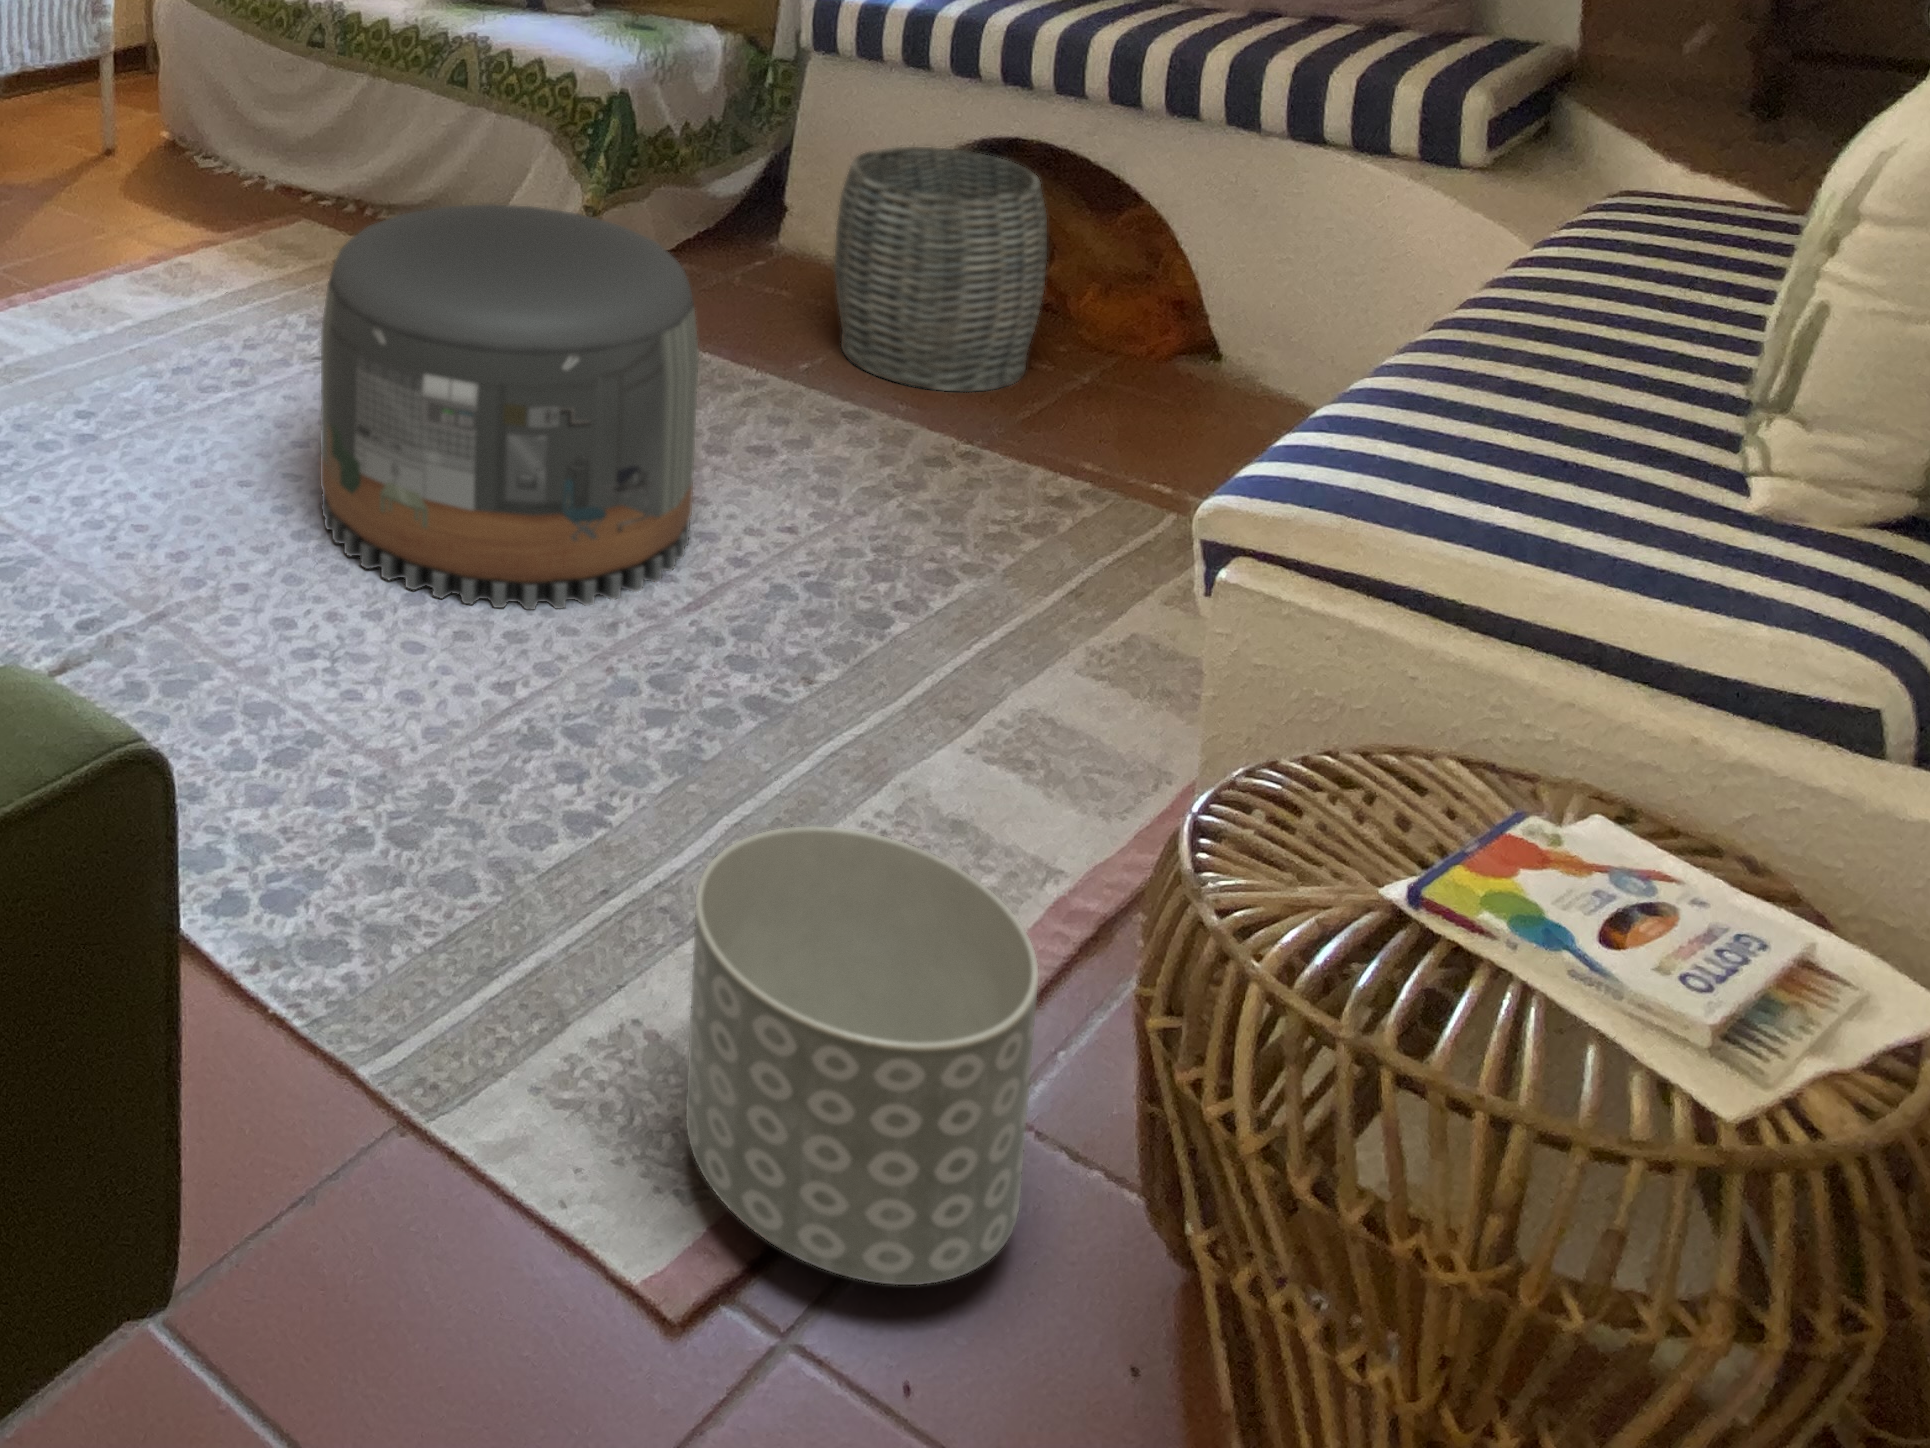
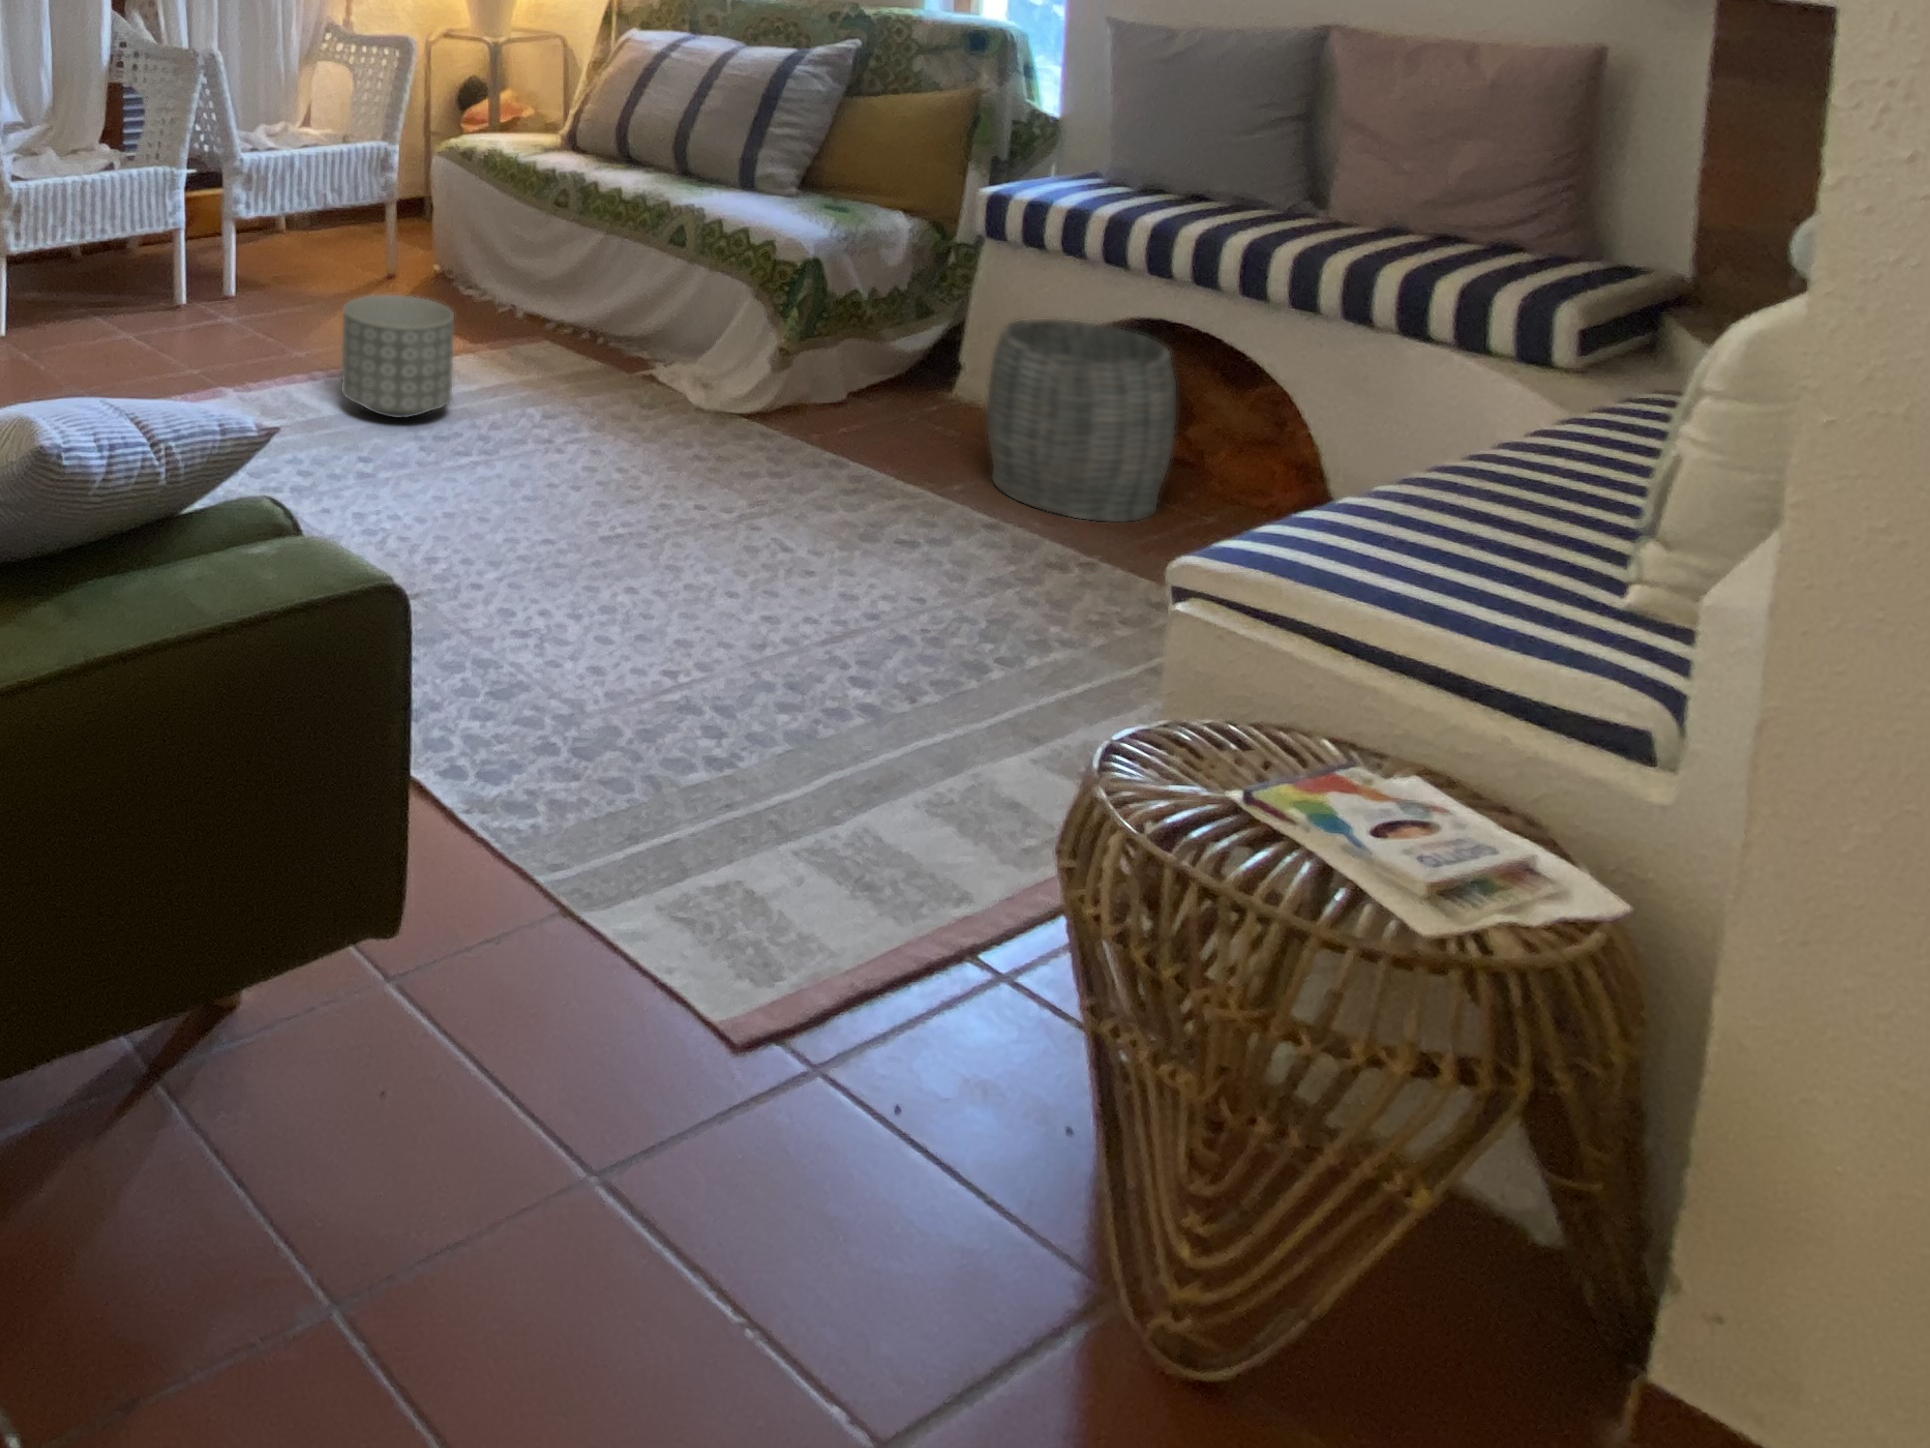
pouf: present [320,204,699,610] -> none [540,330,840,630]
planter: present [686,826,1038,1285] -> present [342,295,454,418]

